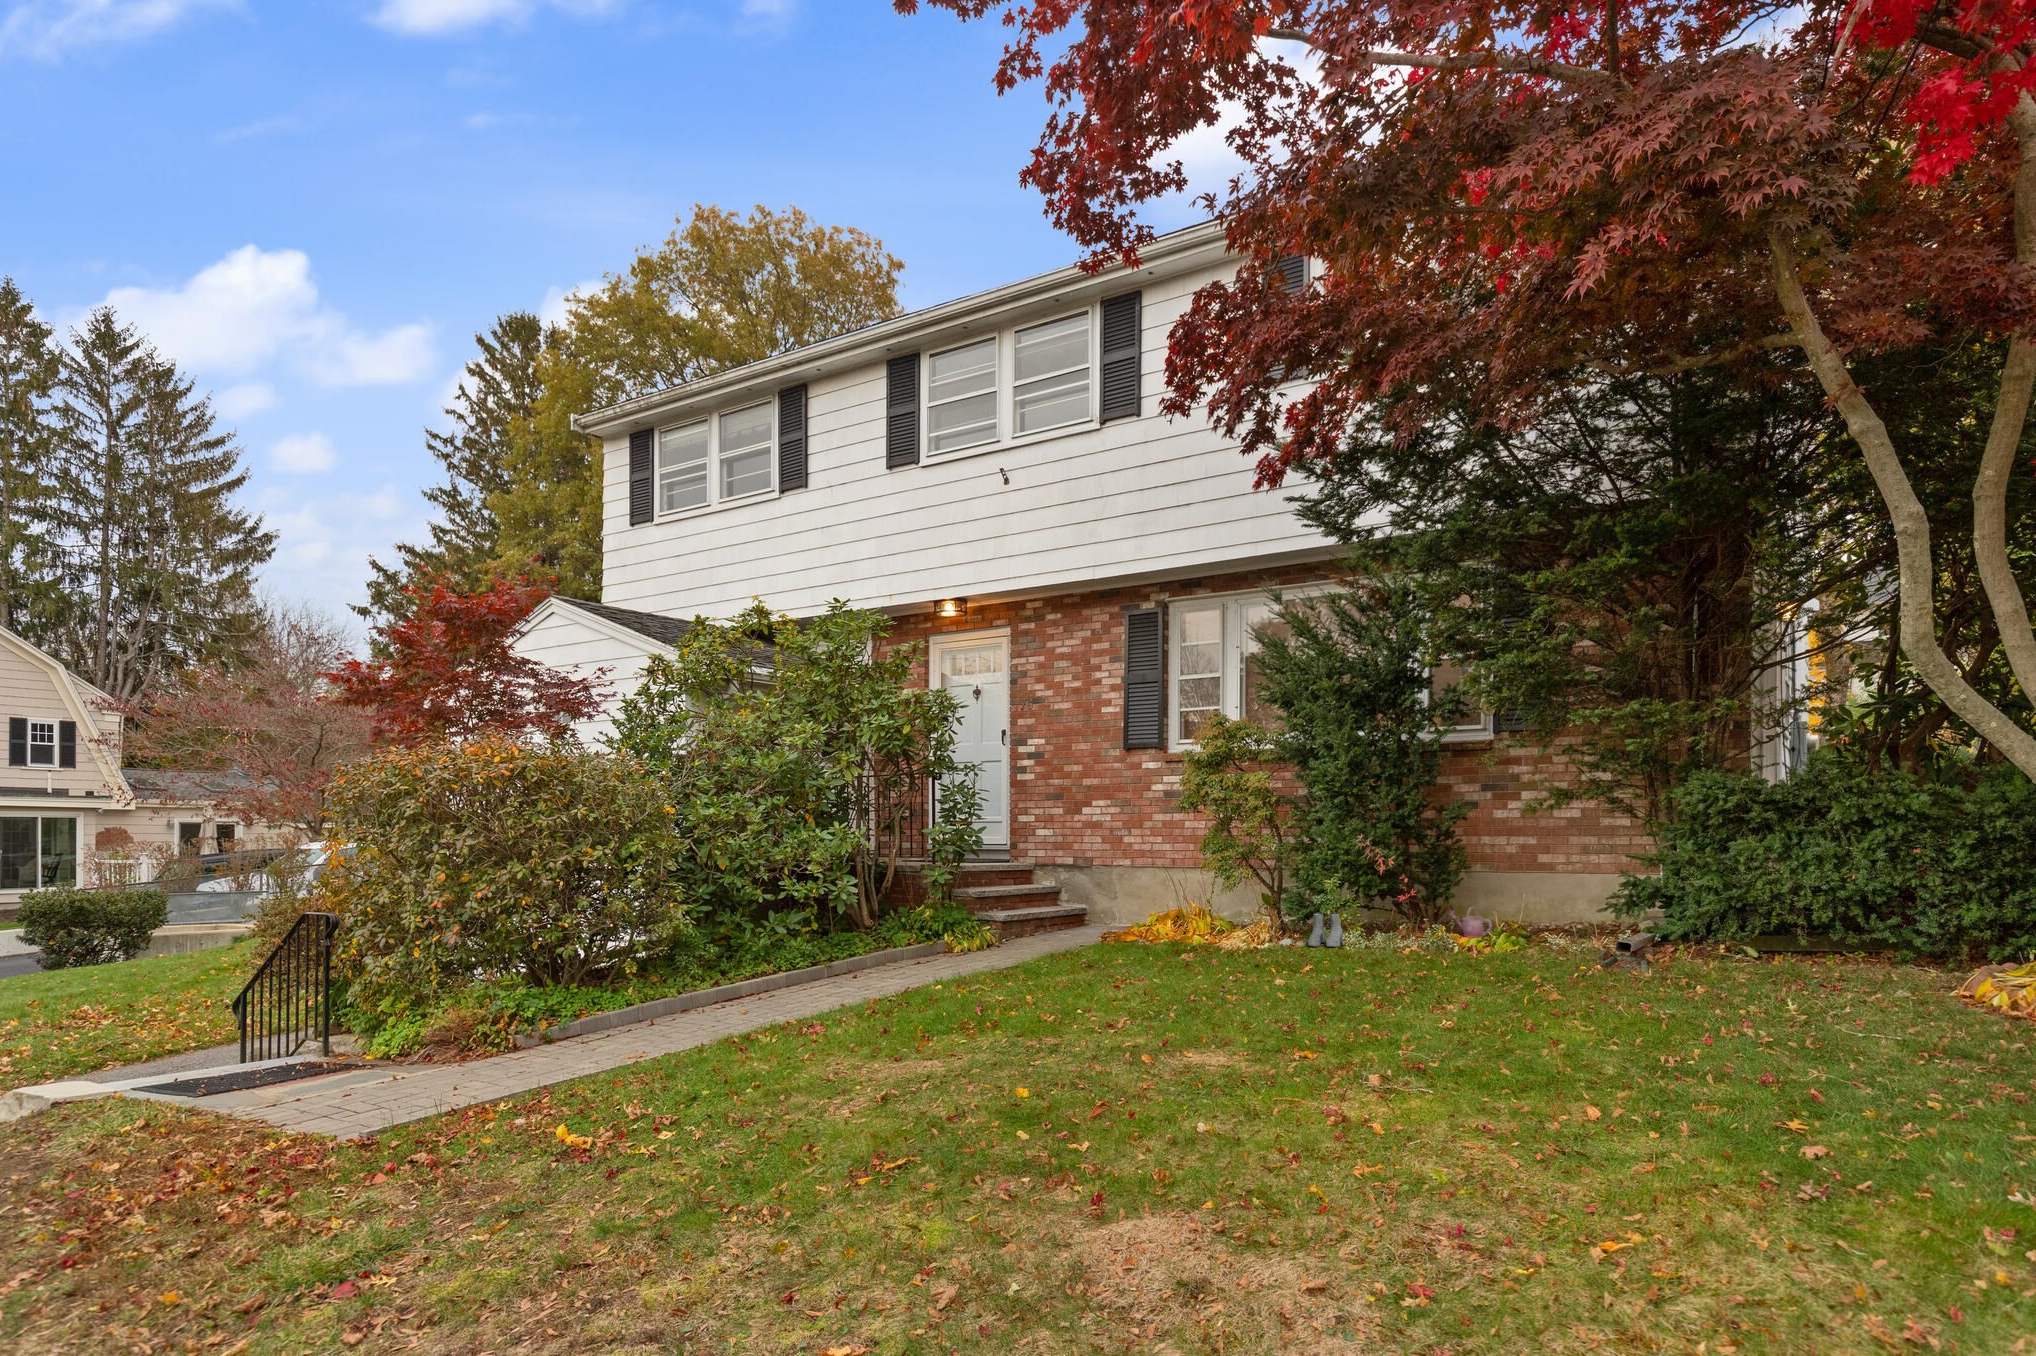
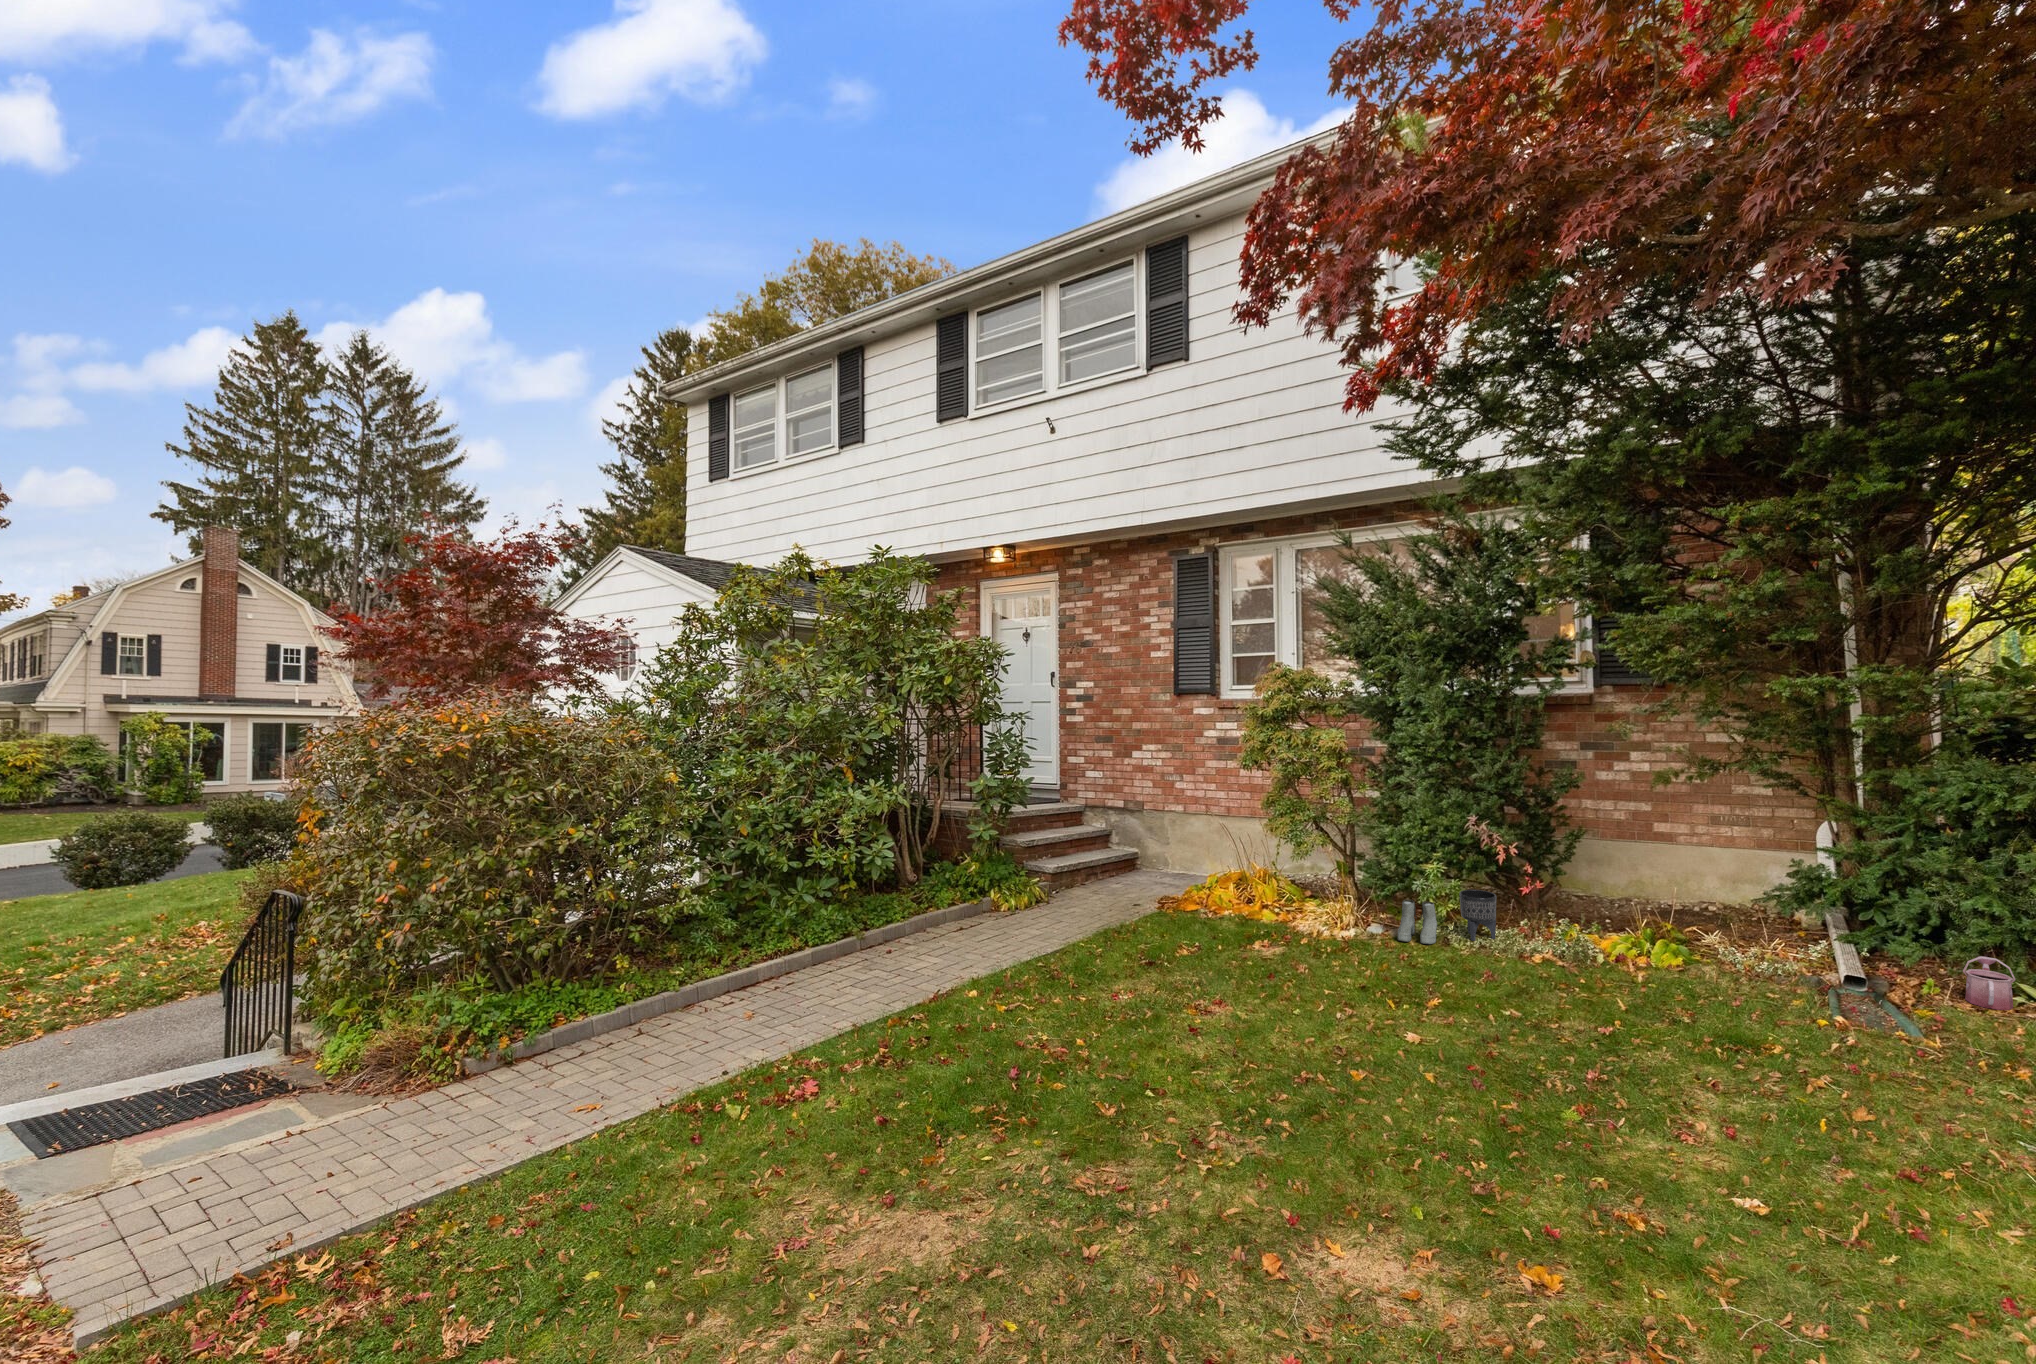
planter: none [1361,902,1391,944] -> present [1459,890,1496,941]
watering can: present [1448,909,1491,938] -> present [1963,956,2016,1010]

